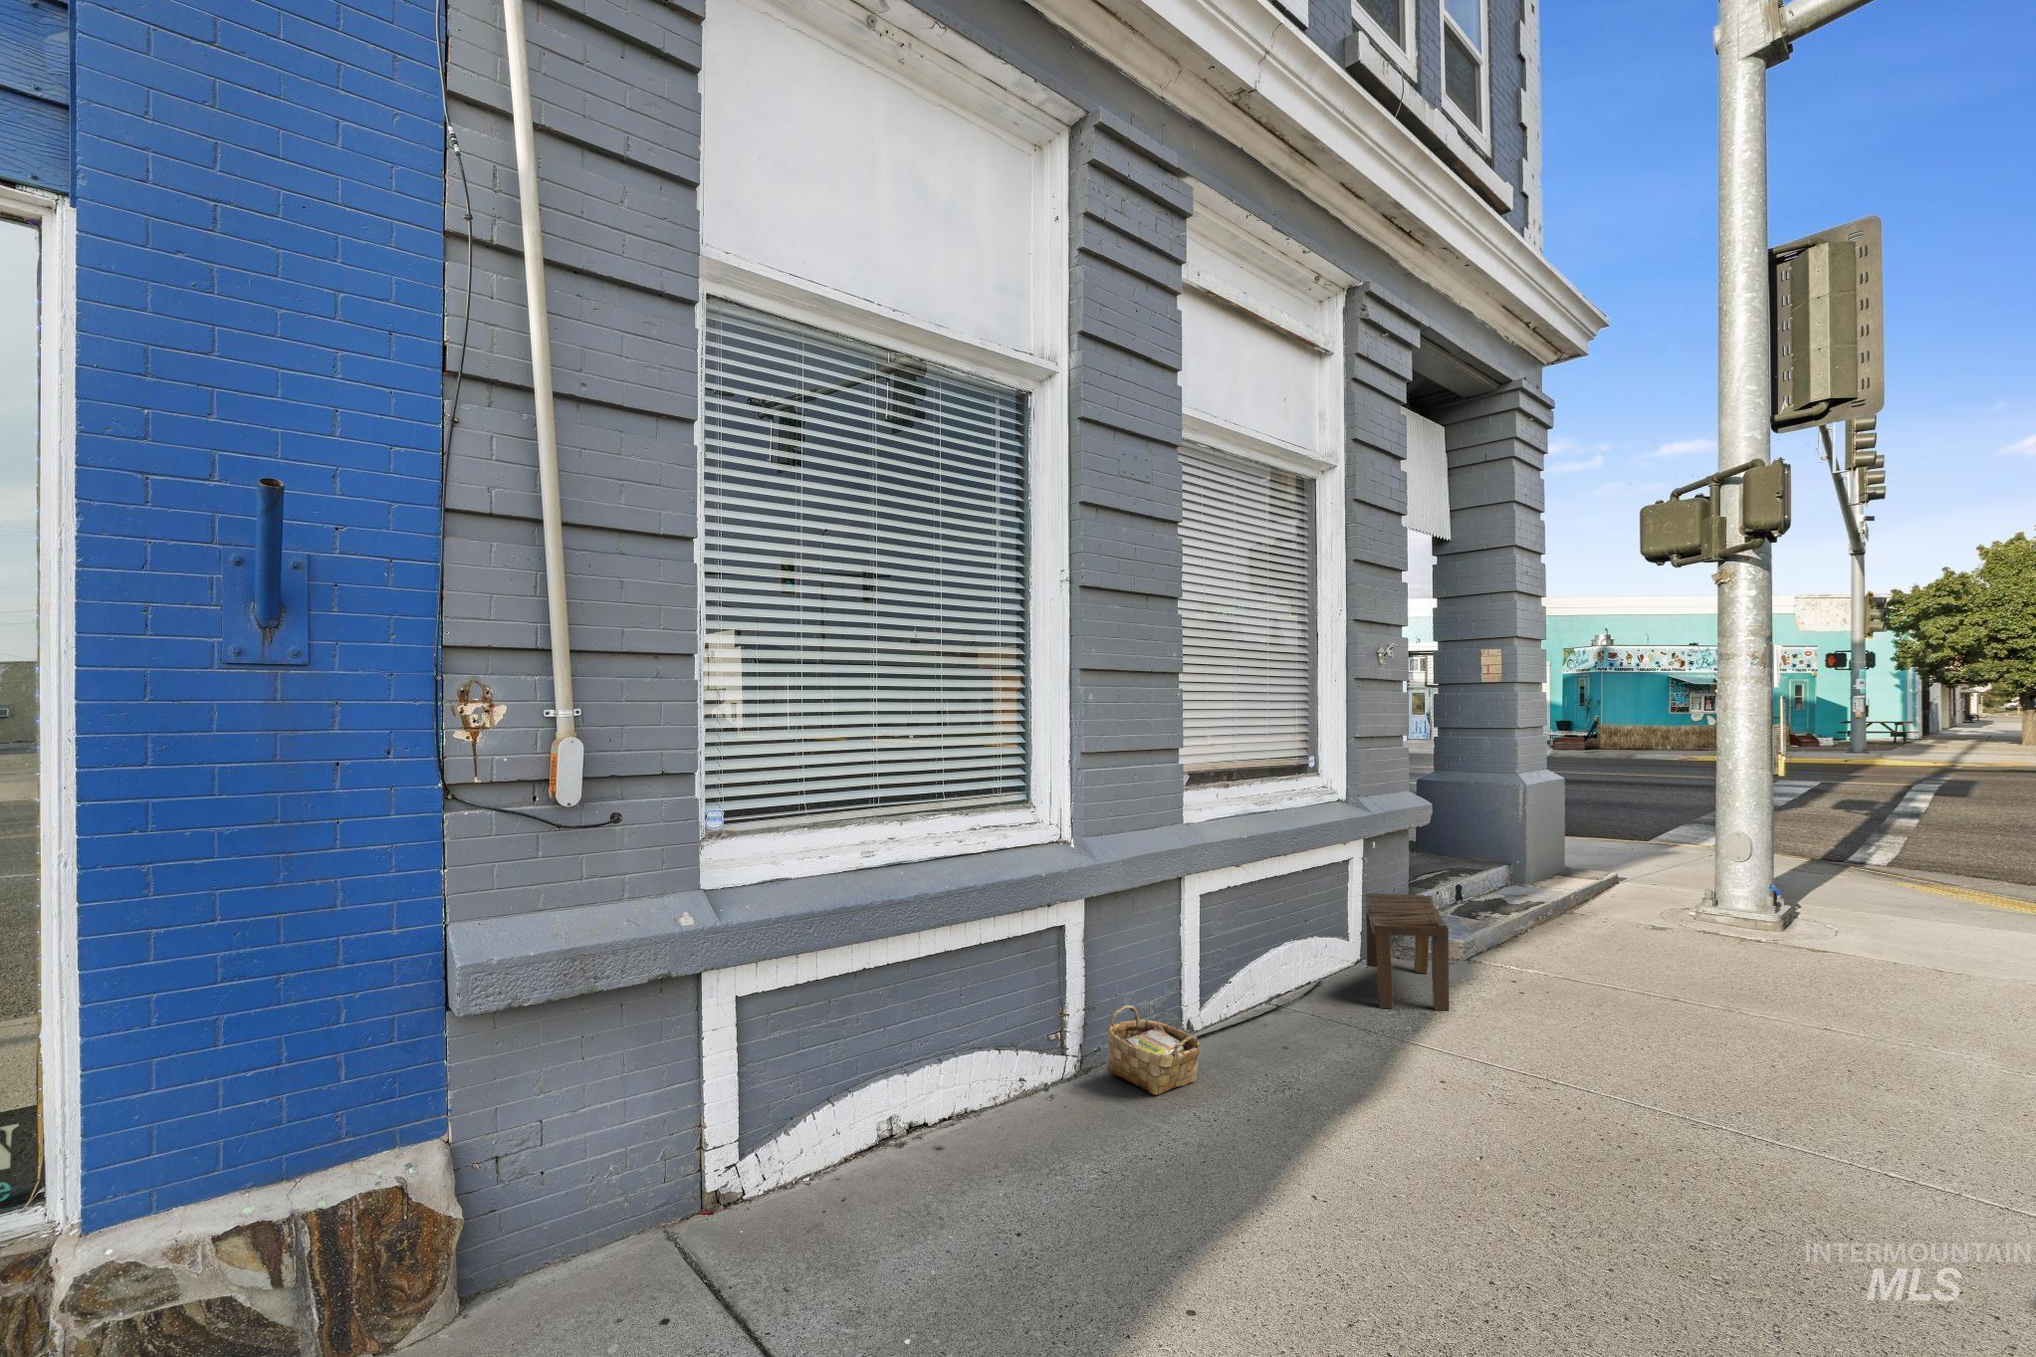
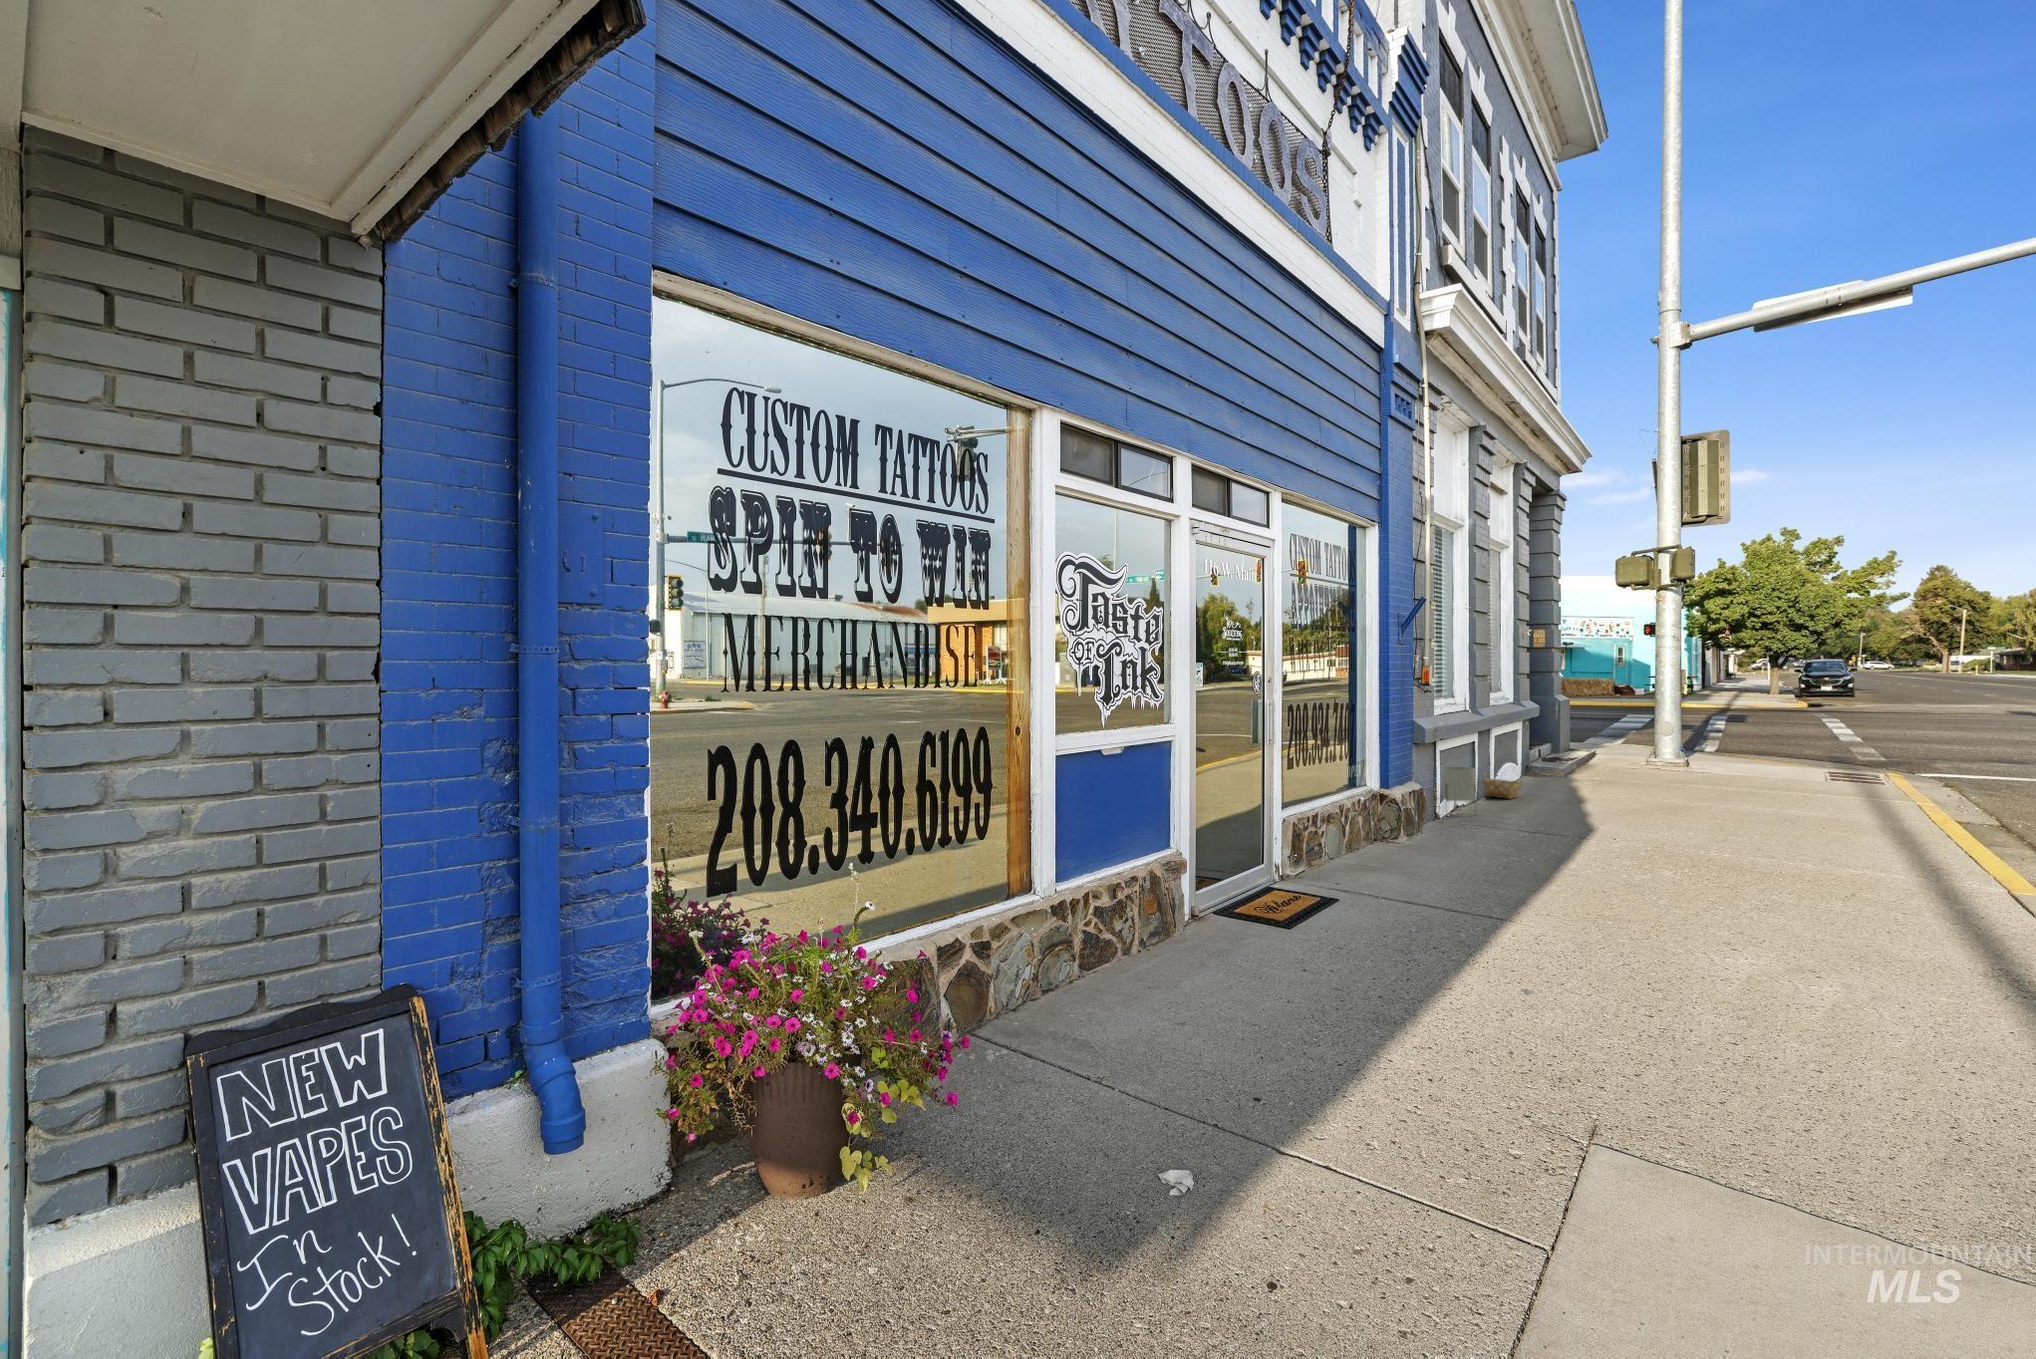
bench: present [1365,893,1449,1011] -> none [1524,743,1578,784]
planter: none [774,1044,874,1226] -> present [1442,767,1476,802]

